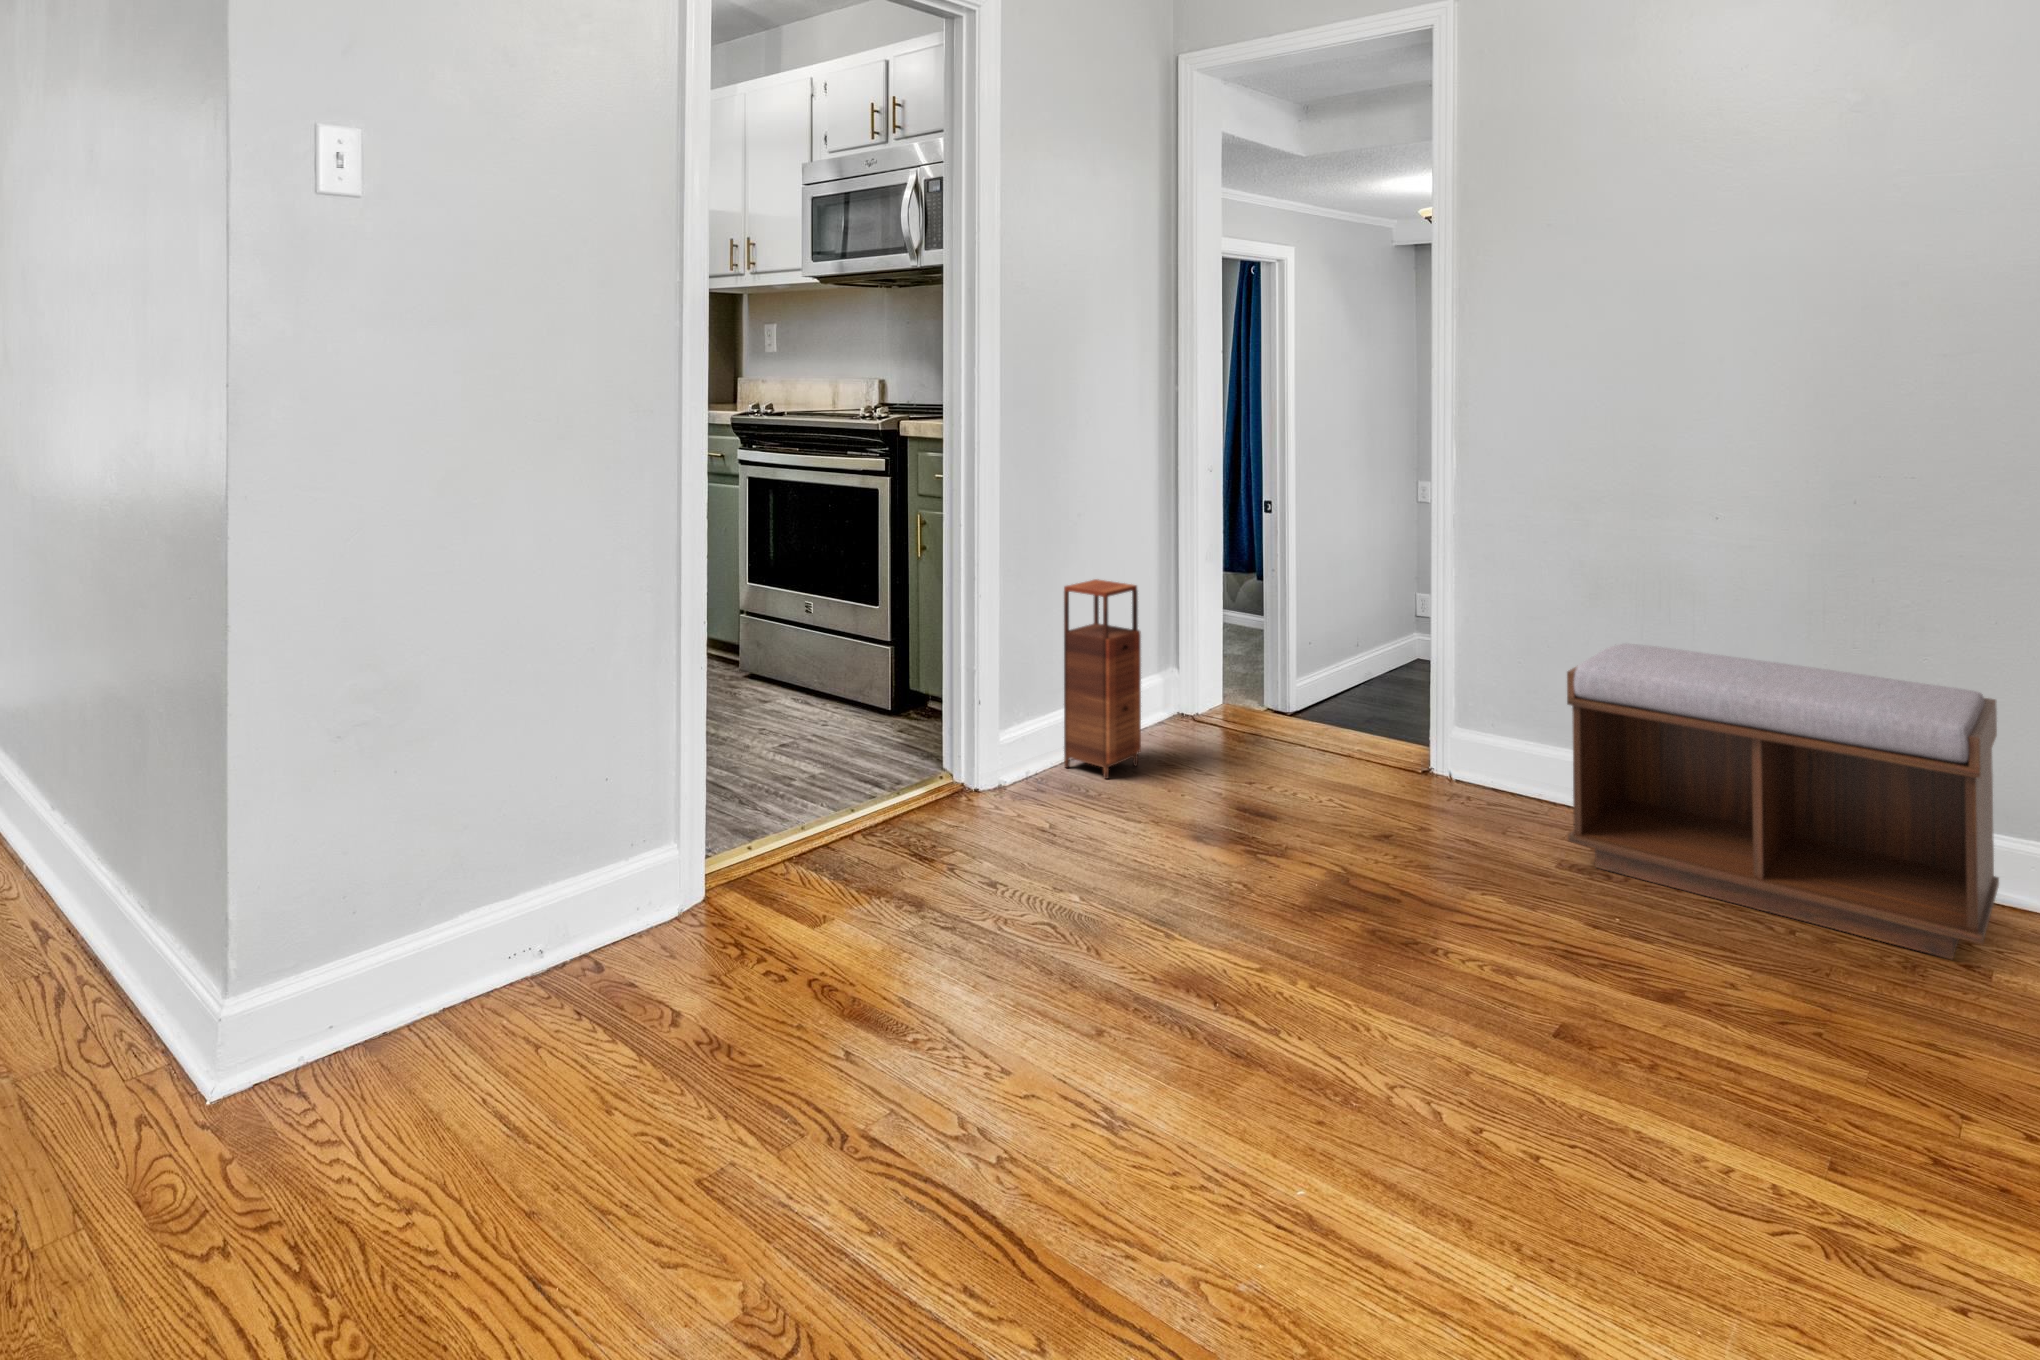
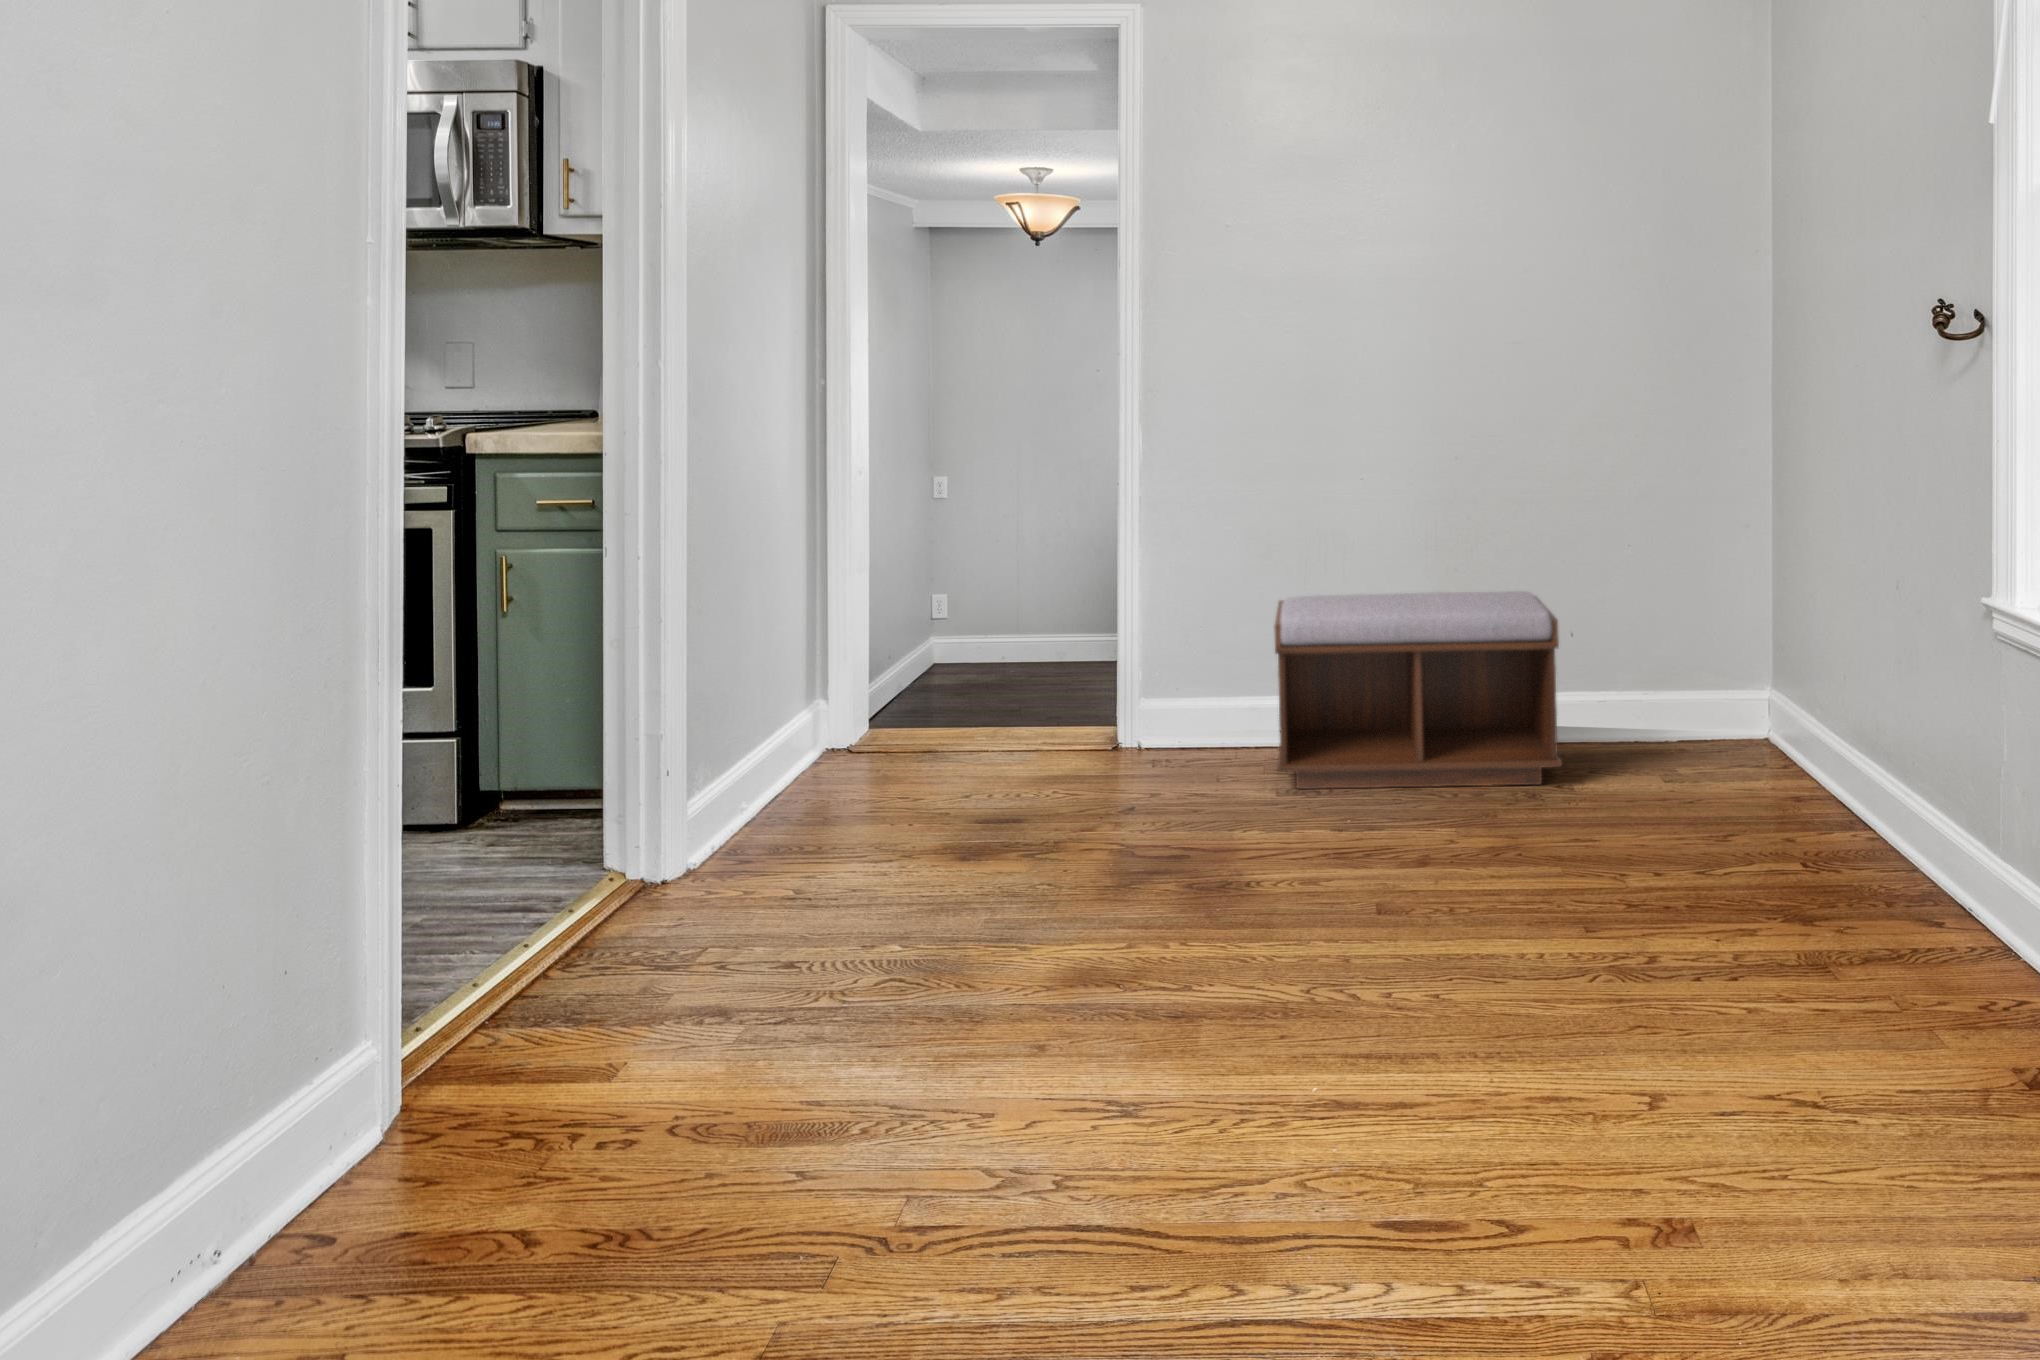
storage cabinet: present [1064,579,1141,779] -> none [748,613,837,834]

